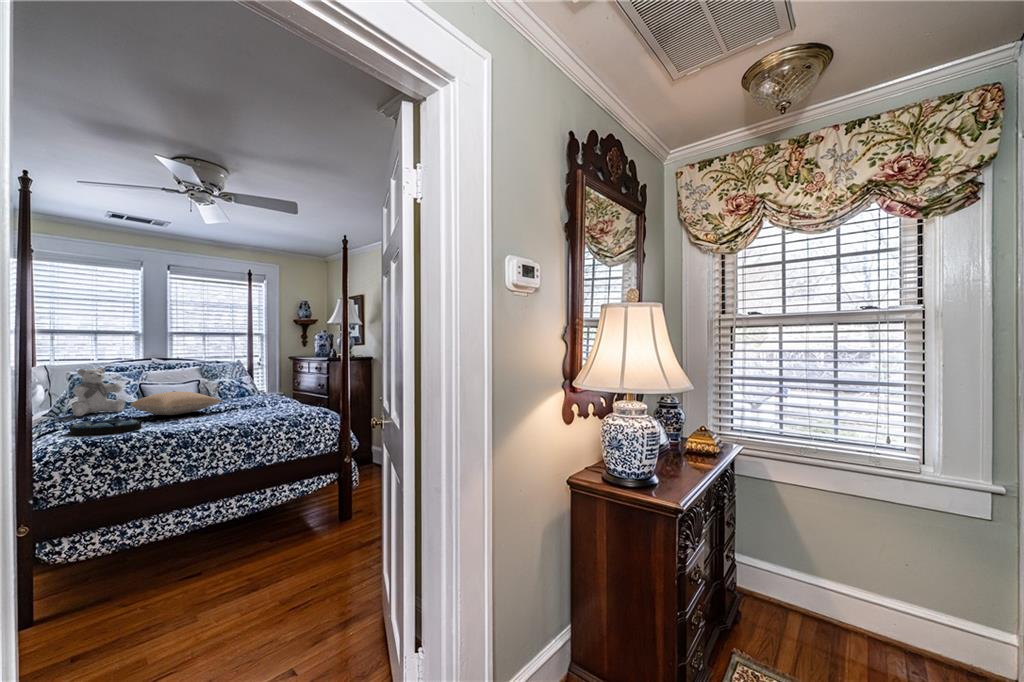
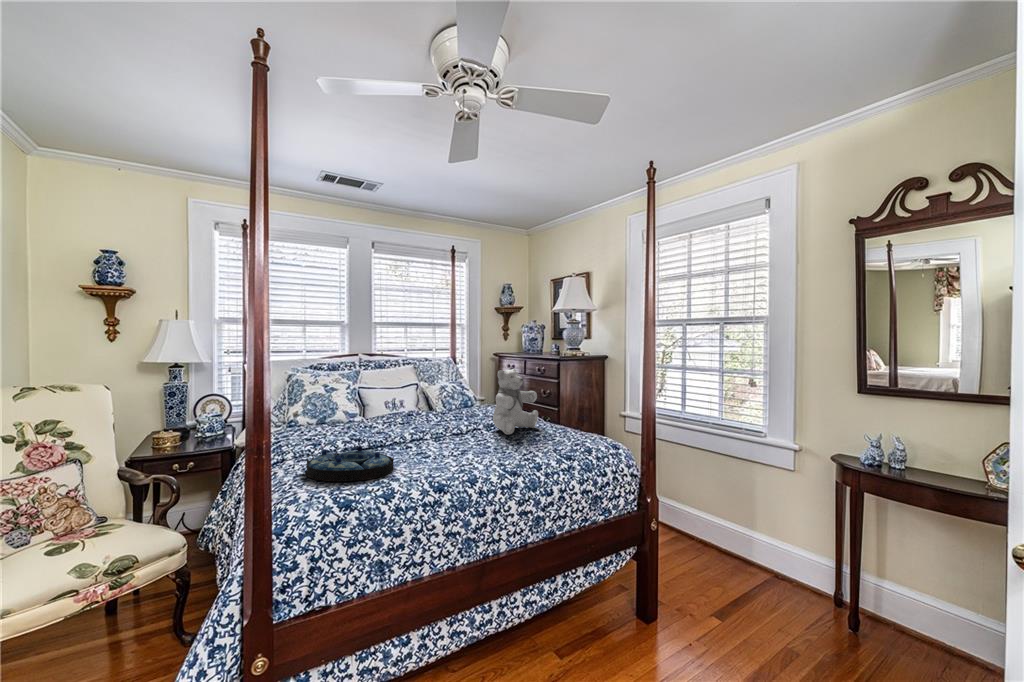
teddy bear: present [72,368,126,416] -> present [493,369,538,435]
pillow: present [130,391,222,415] -> none [363,406,472,441]

